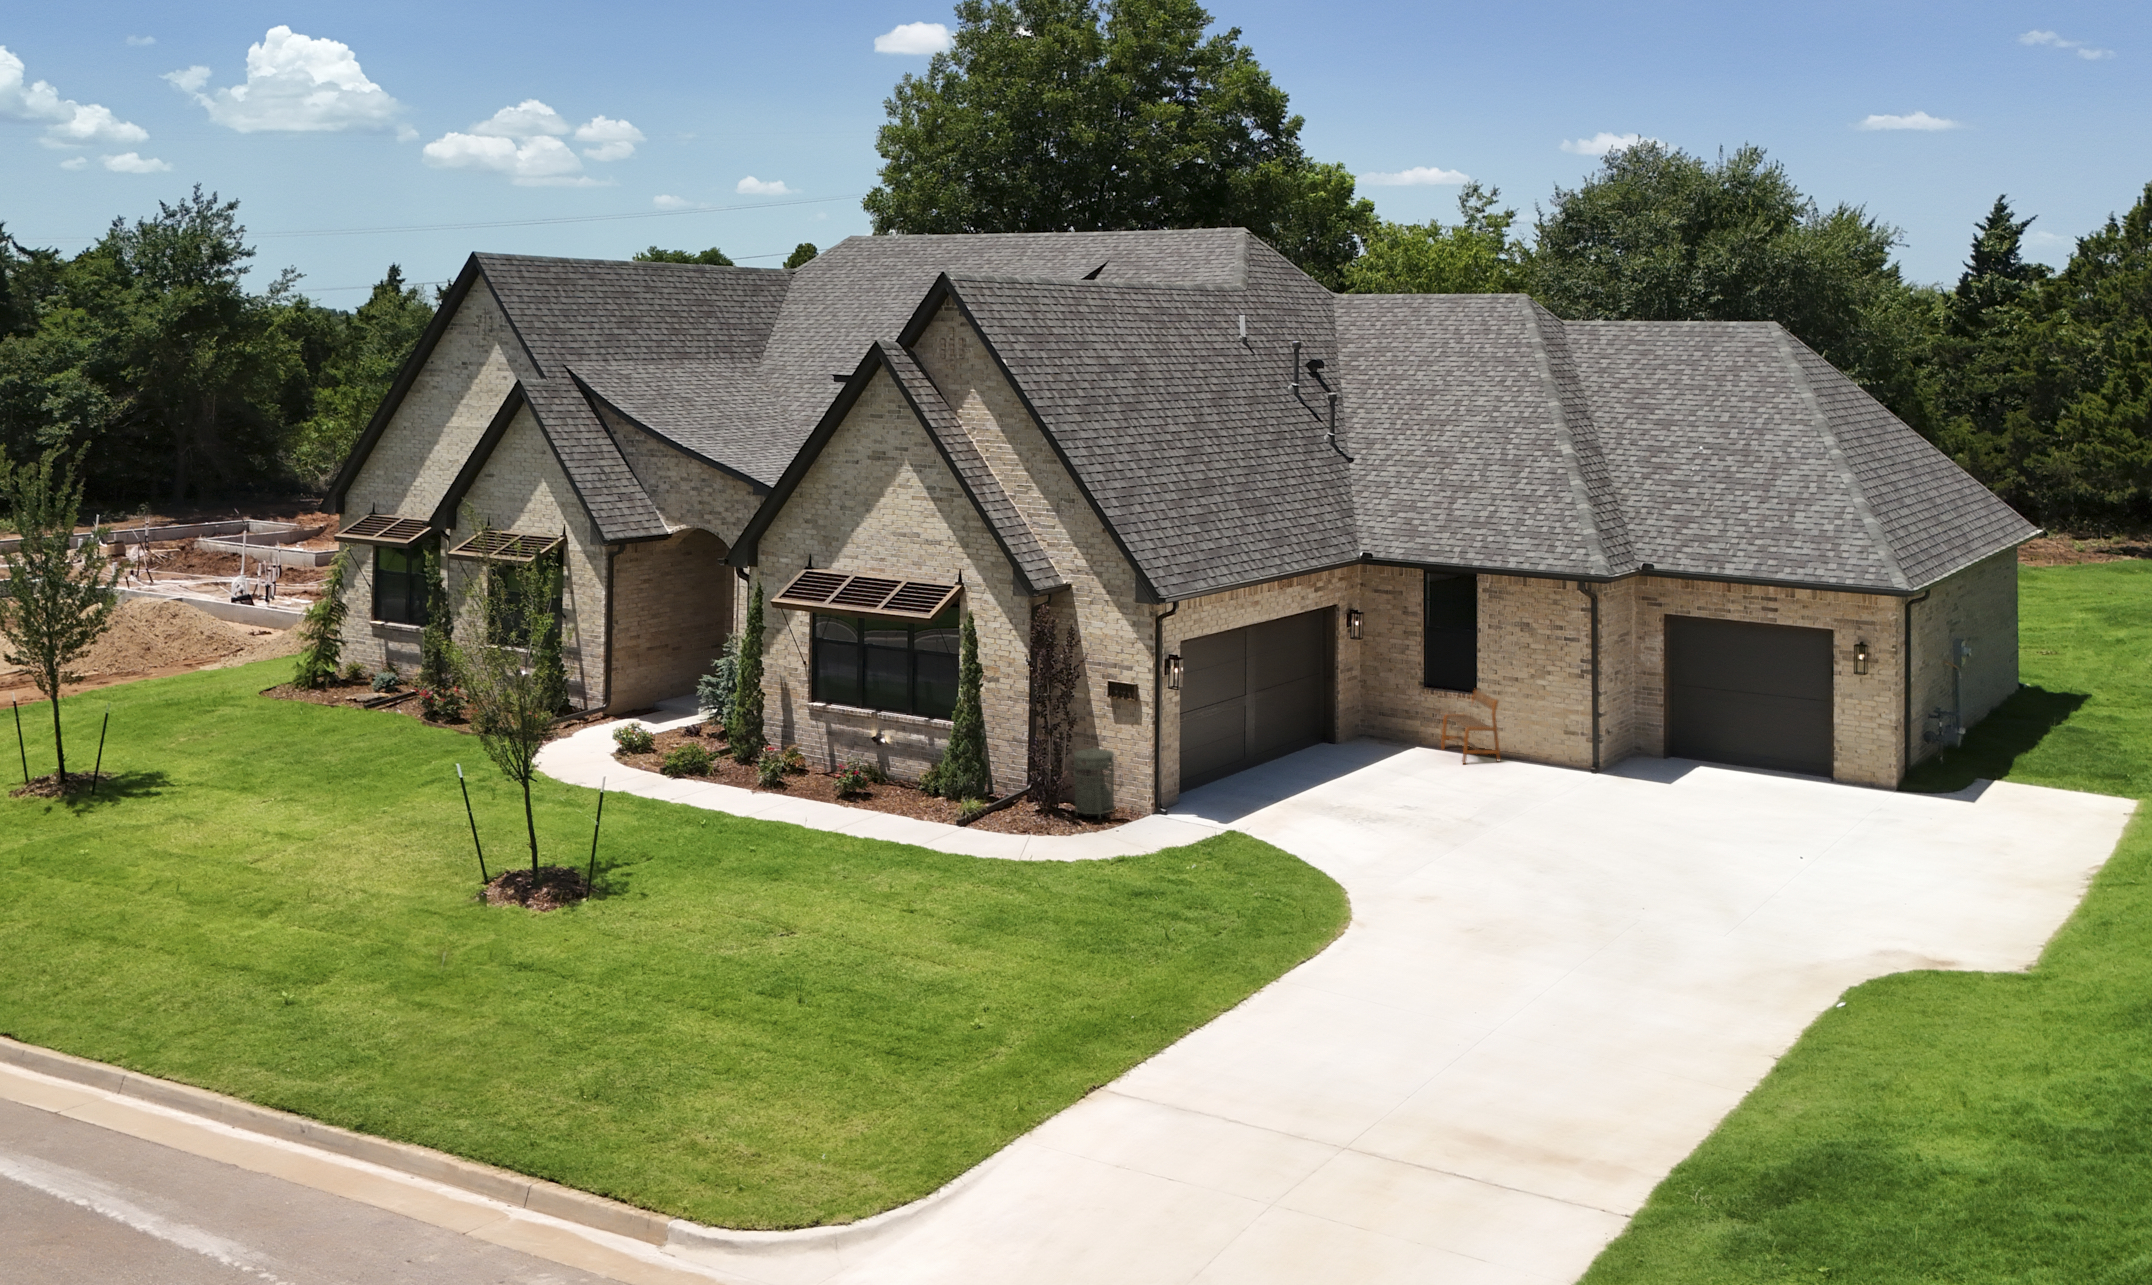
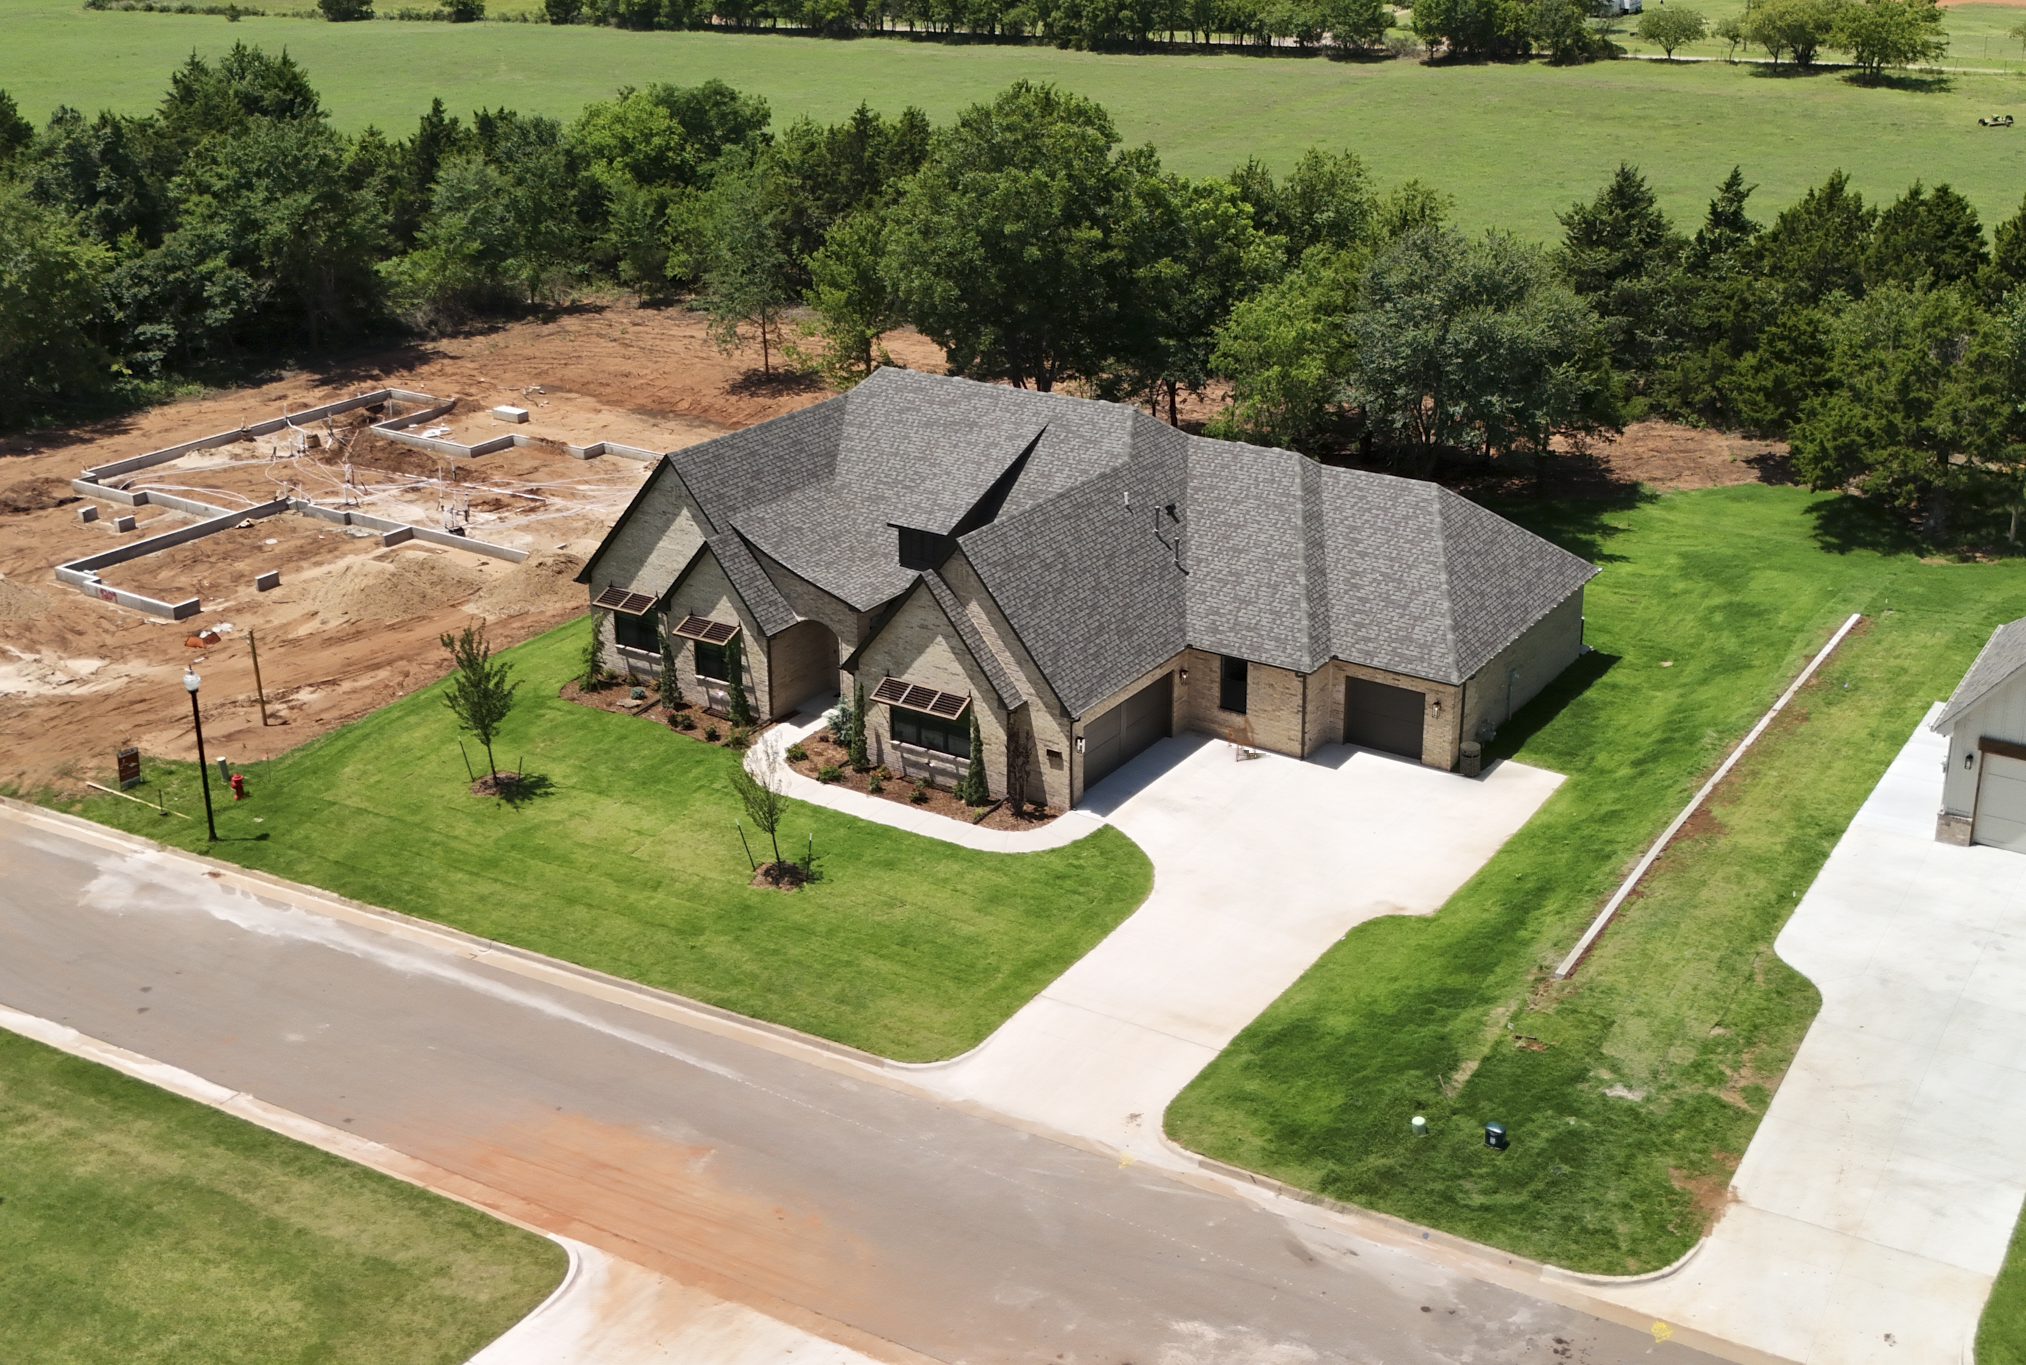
trash can: present [1074,748,1115,817] -> present [1460,742,1481,778]

